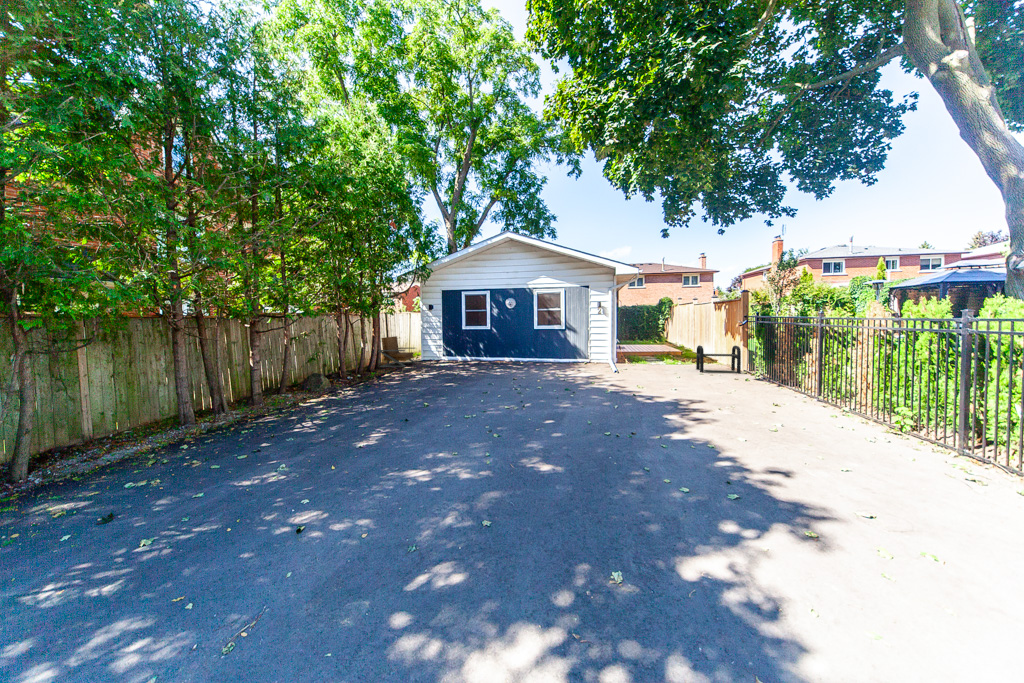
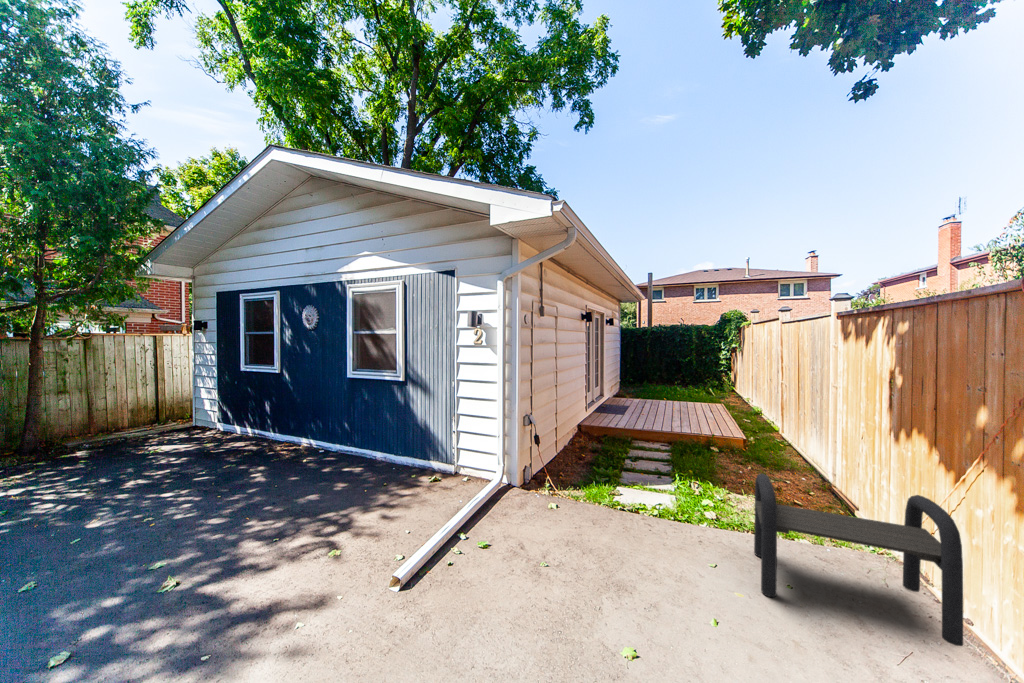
lounge chair: present [379,336,416,367] -> none [55,378,167,447]

